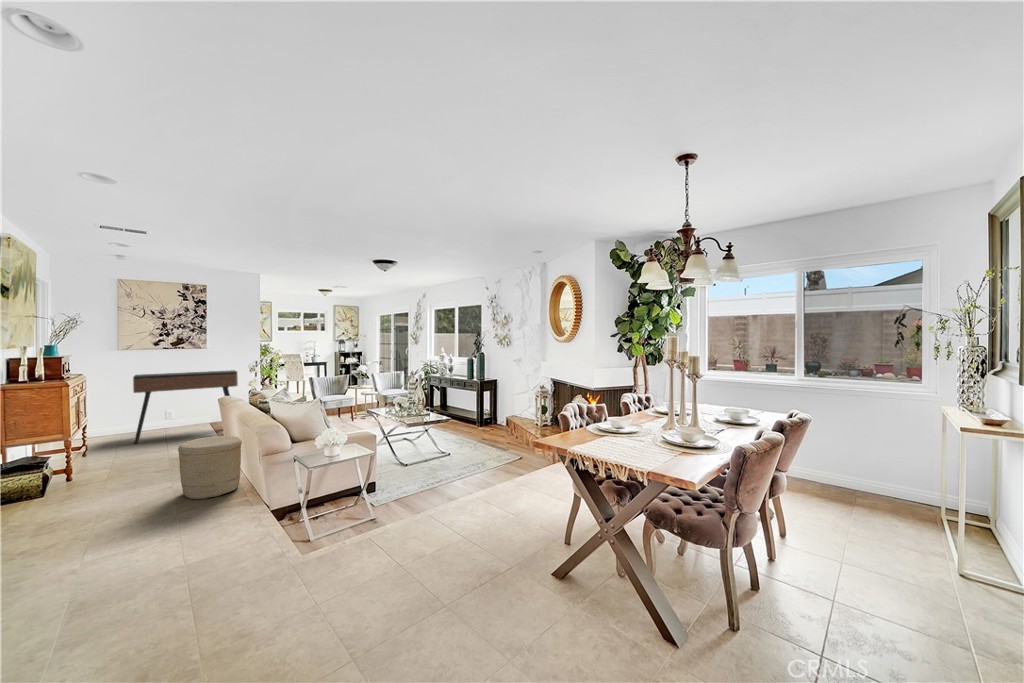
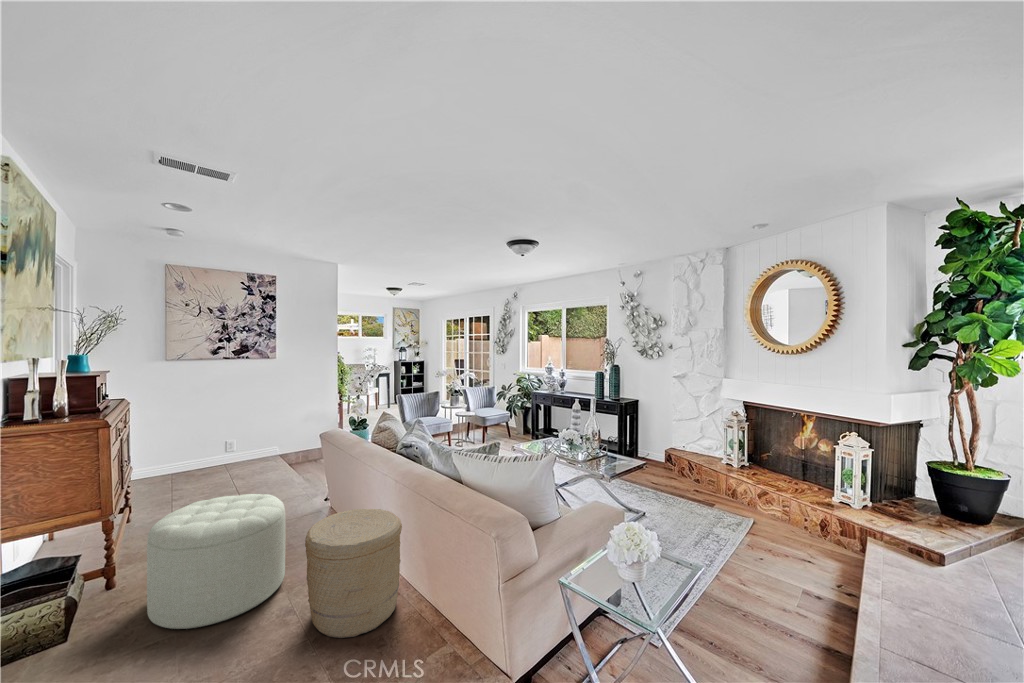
console table: present [133,370,238,444] -> none [189,387,322,492]
ottoman: none [90,430,178,496] -> present [147,494,285,629]

